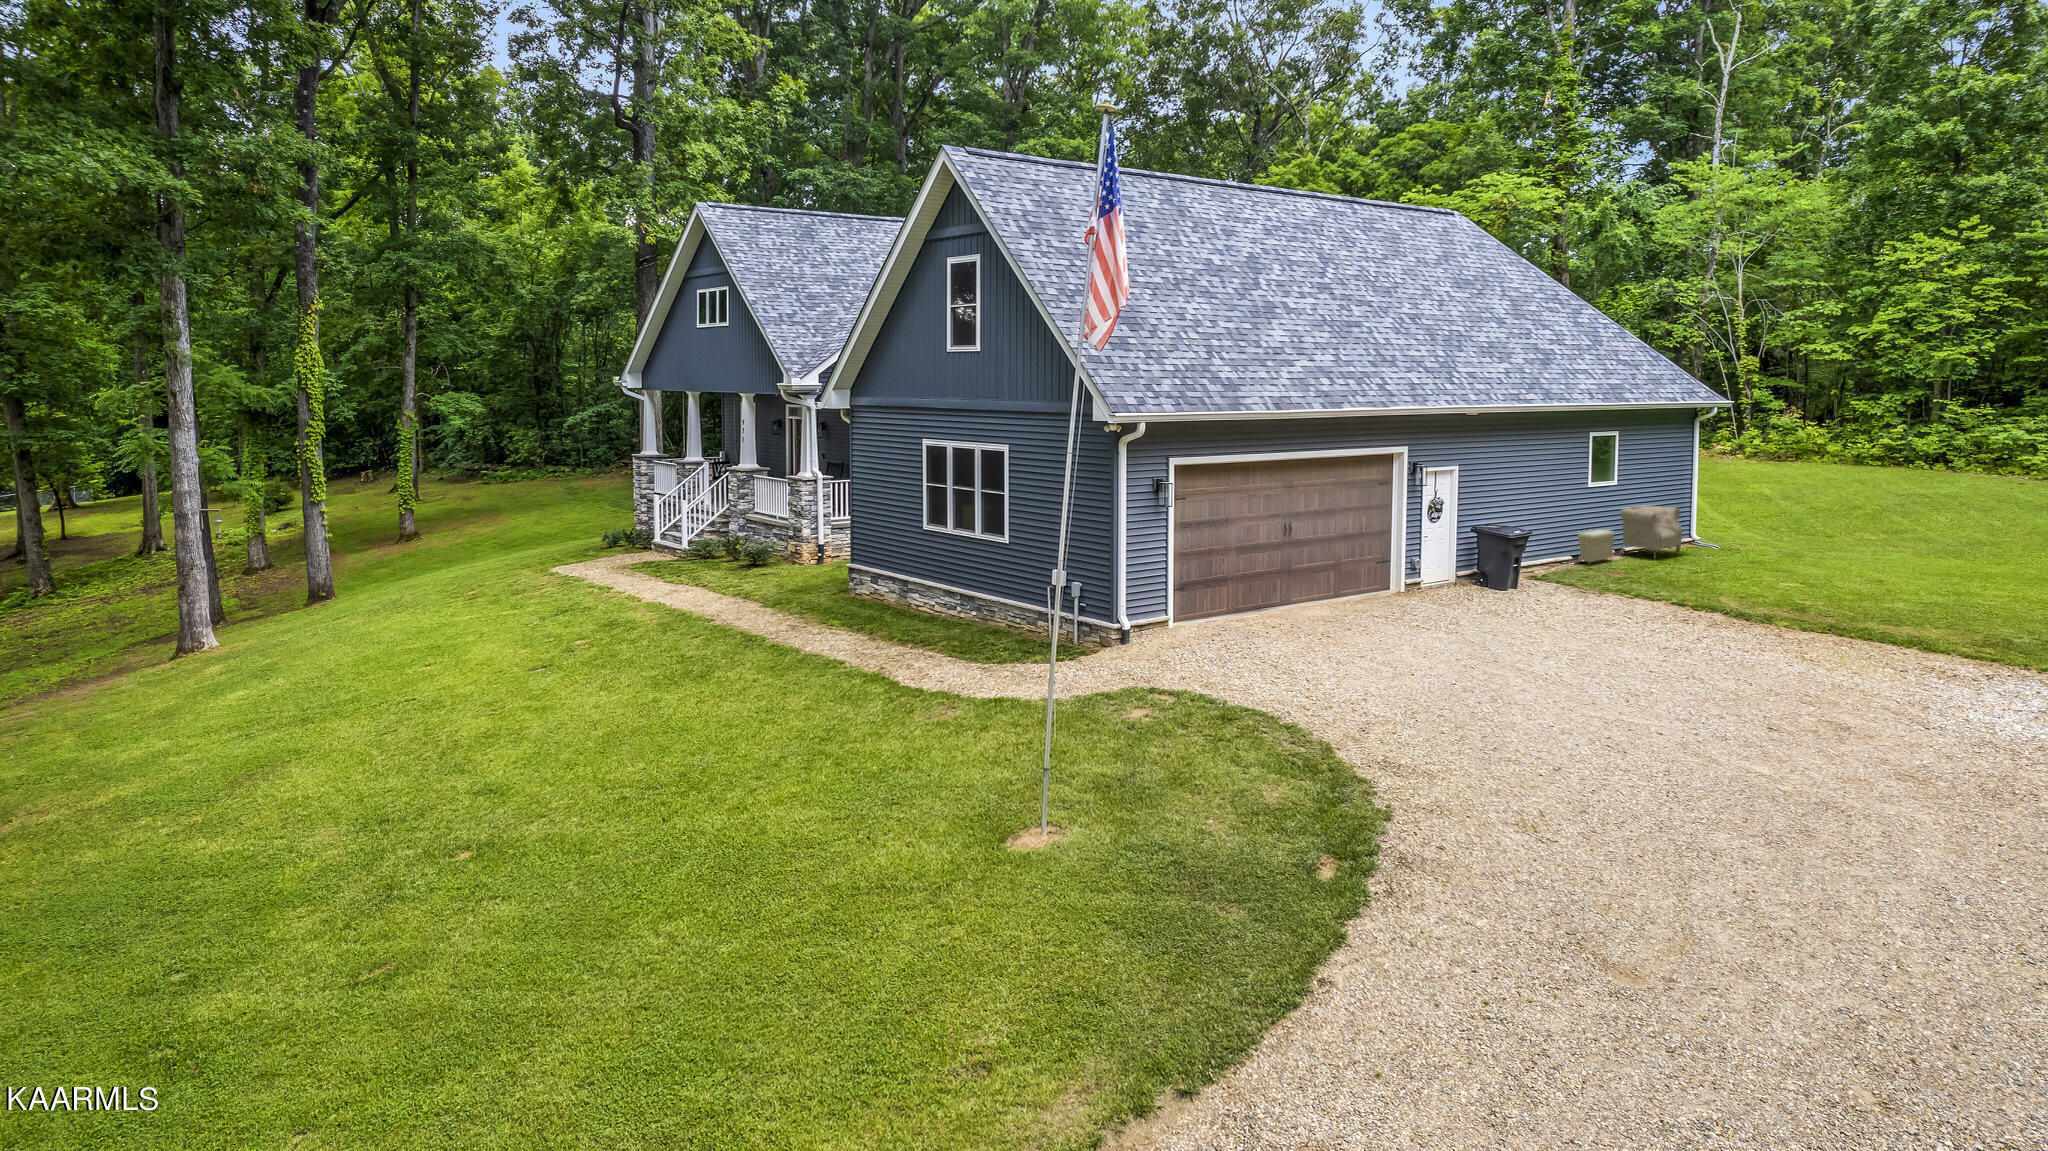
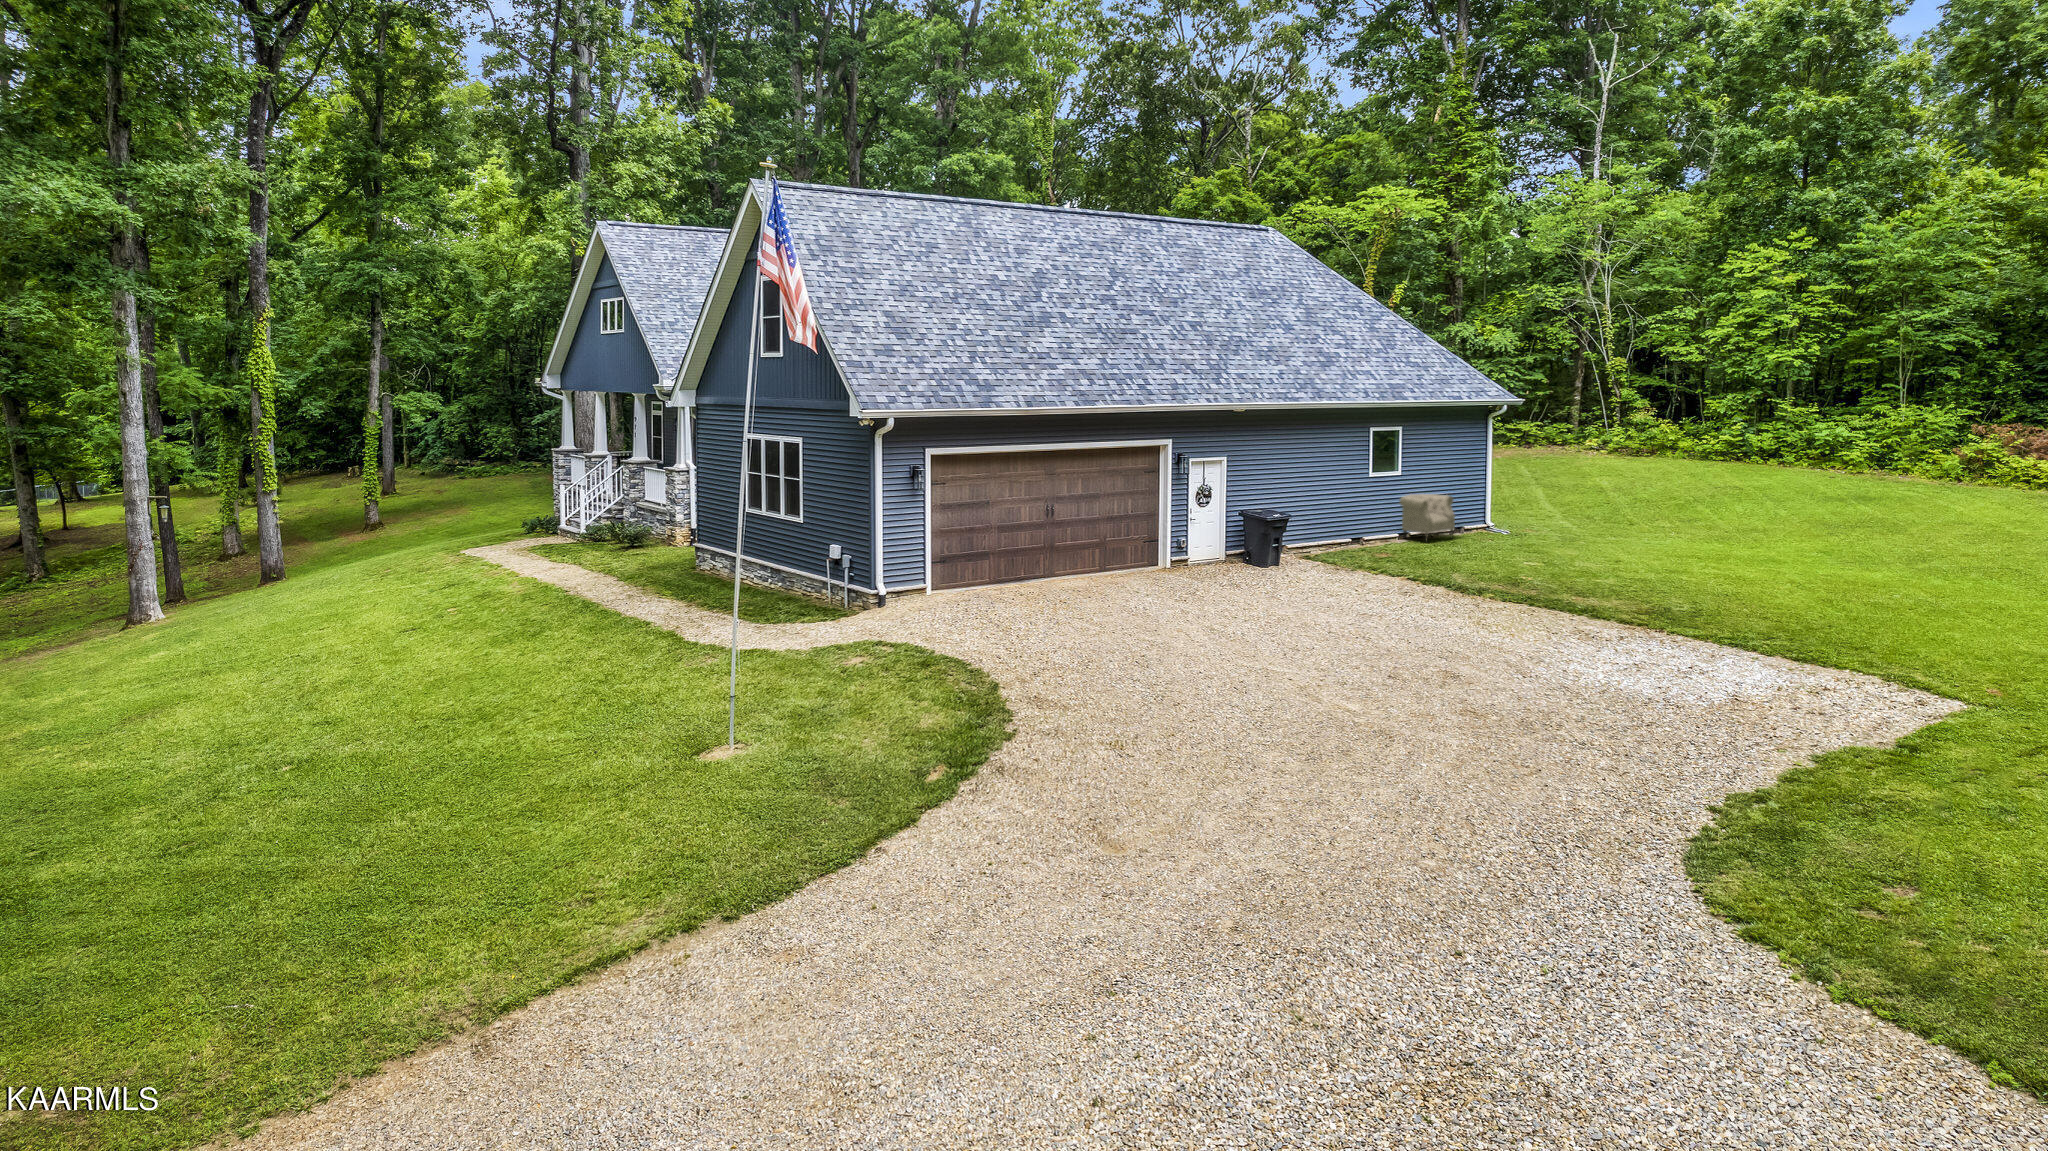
storage bench: present [1578,530,1614,563] -> none [1349,515,1389,547]

